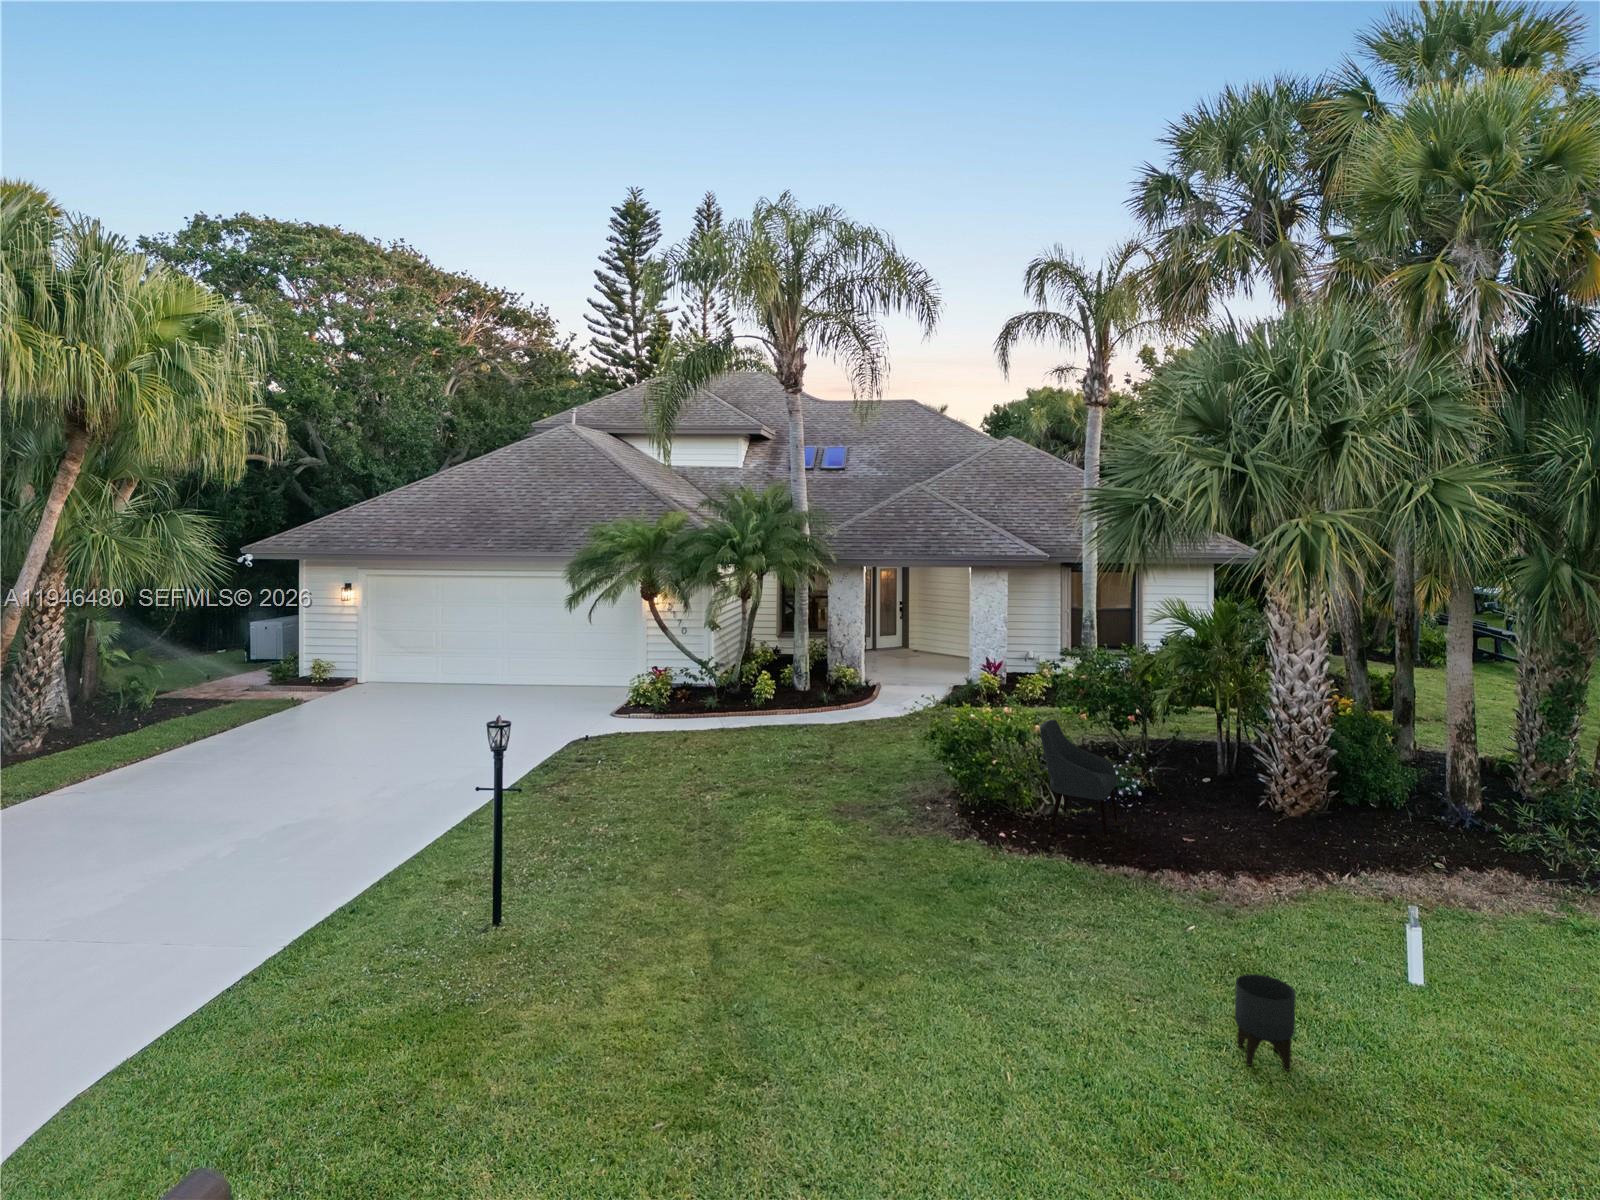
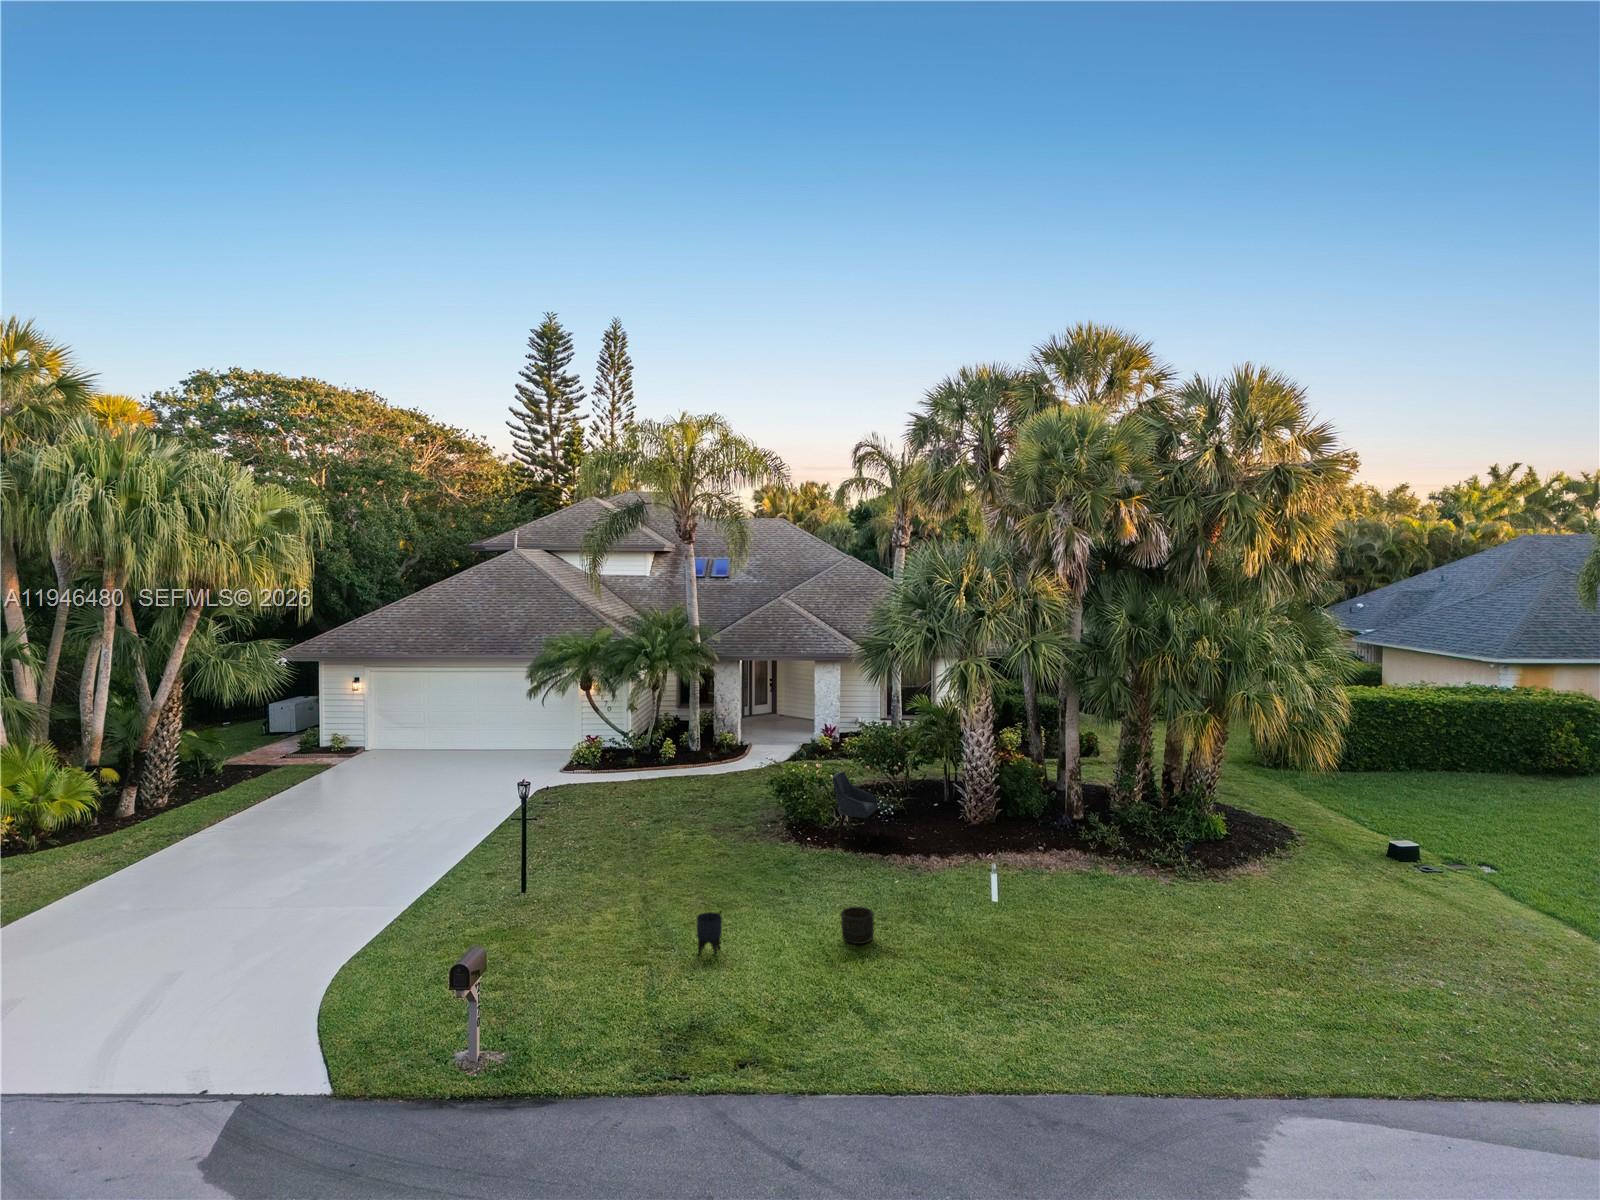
planter: present [1235,974,1296,1071] -> present [697,912,722,955]
wooden bucket: none [1143,1016,1228,1116] -> present [841,907,874,944]

